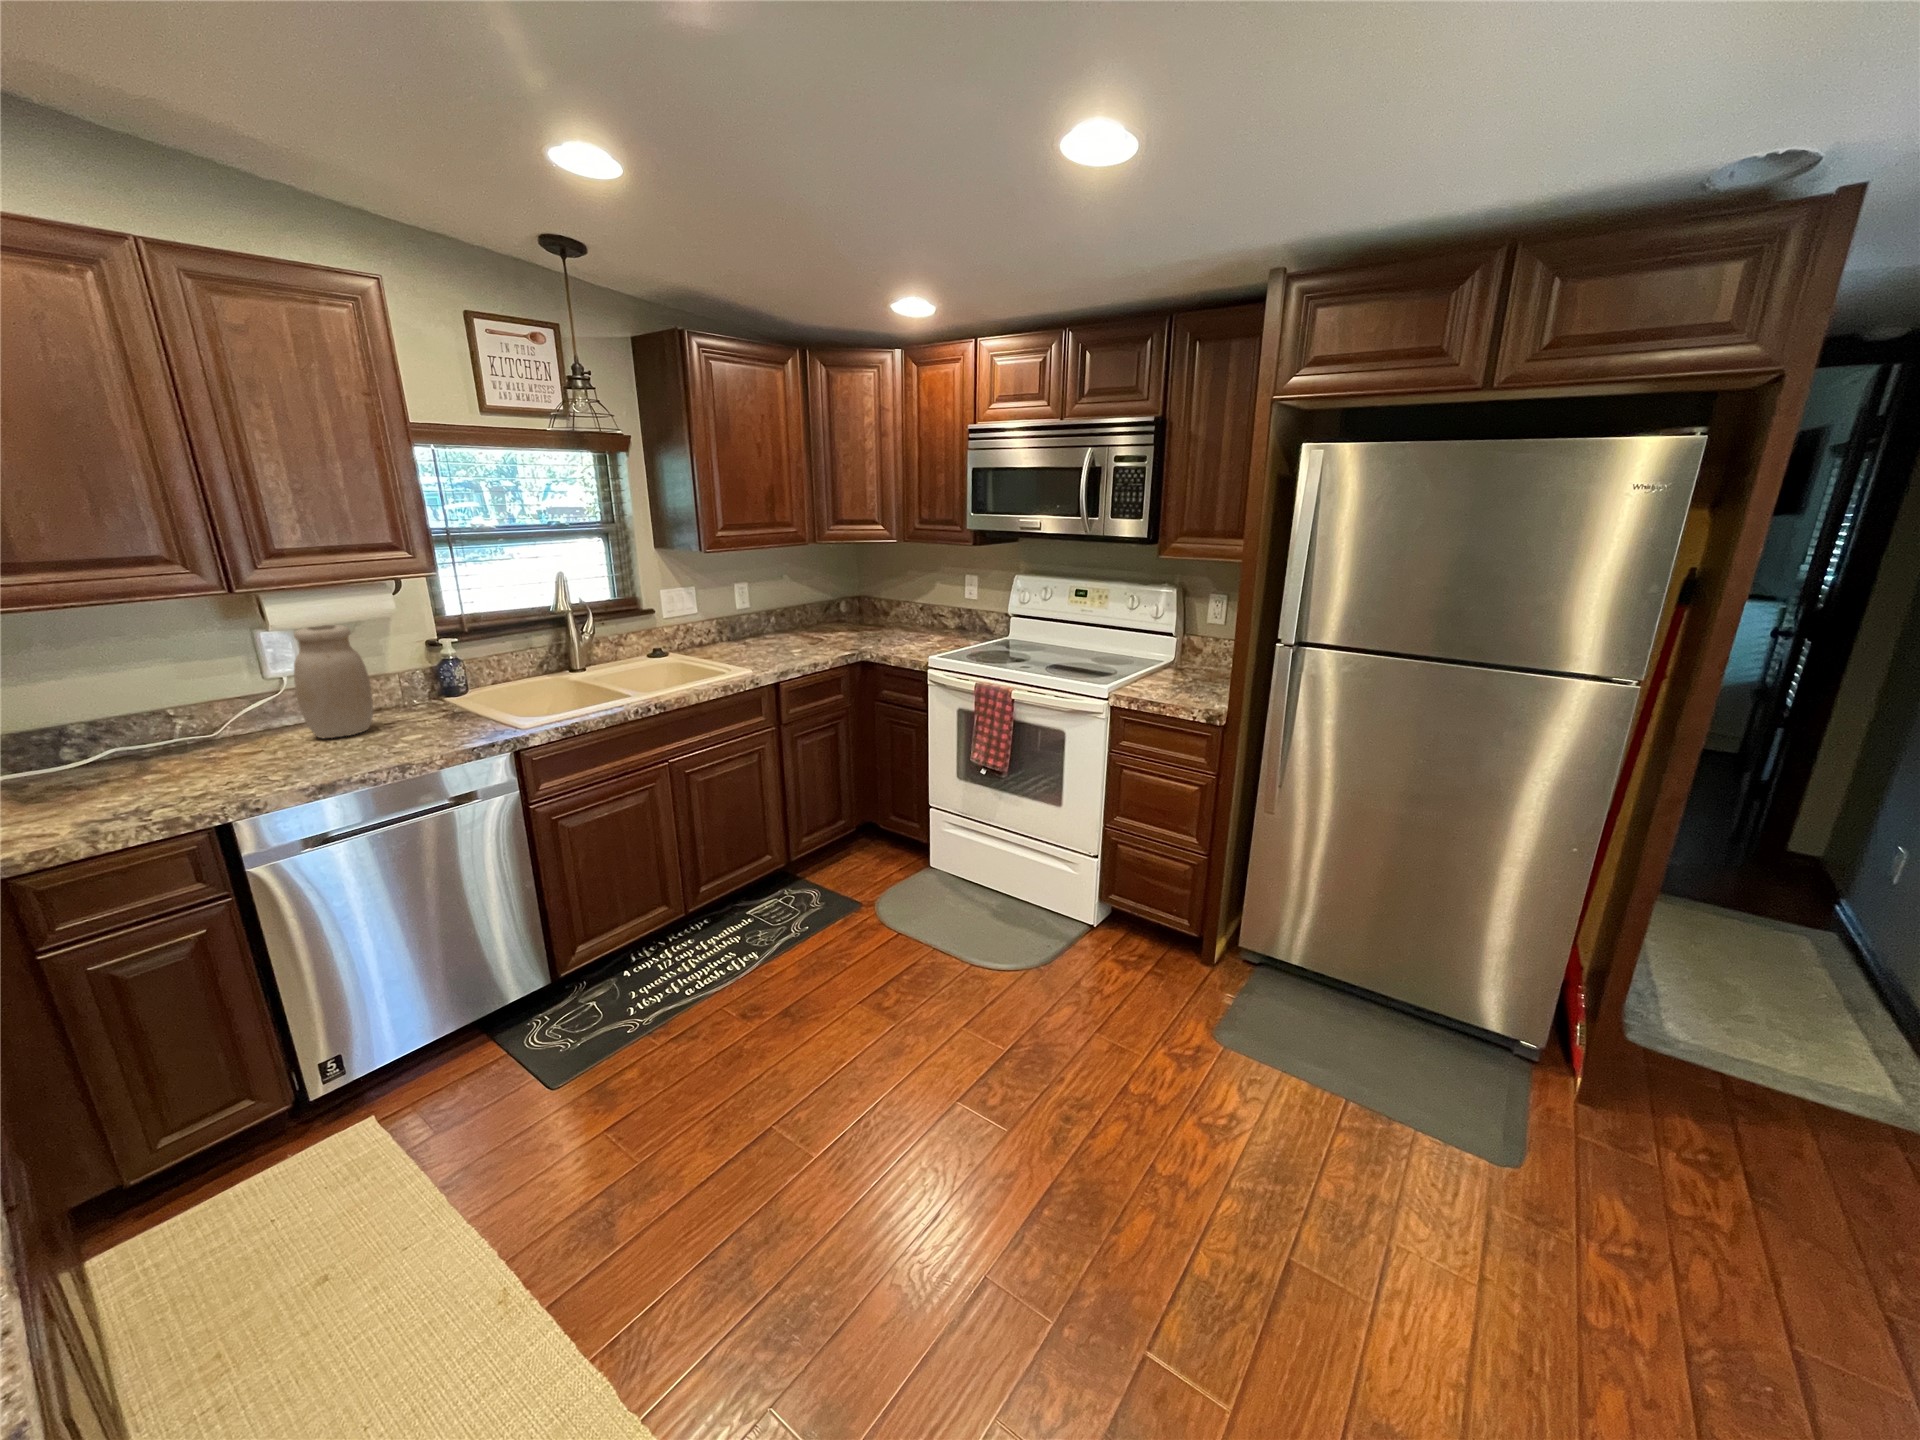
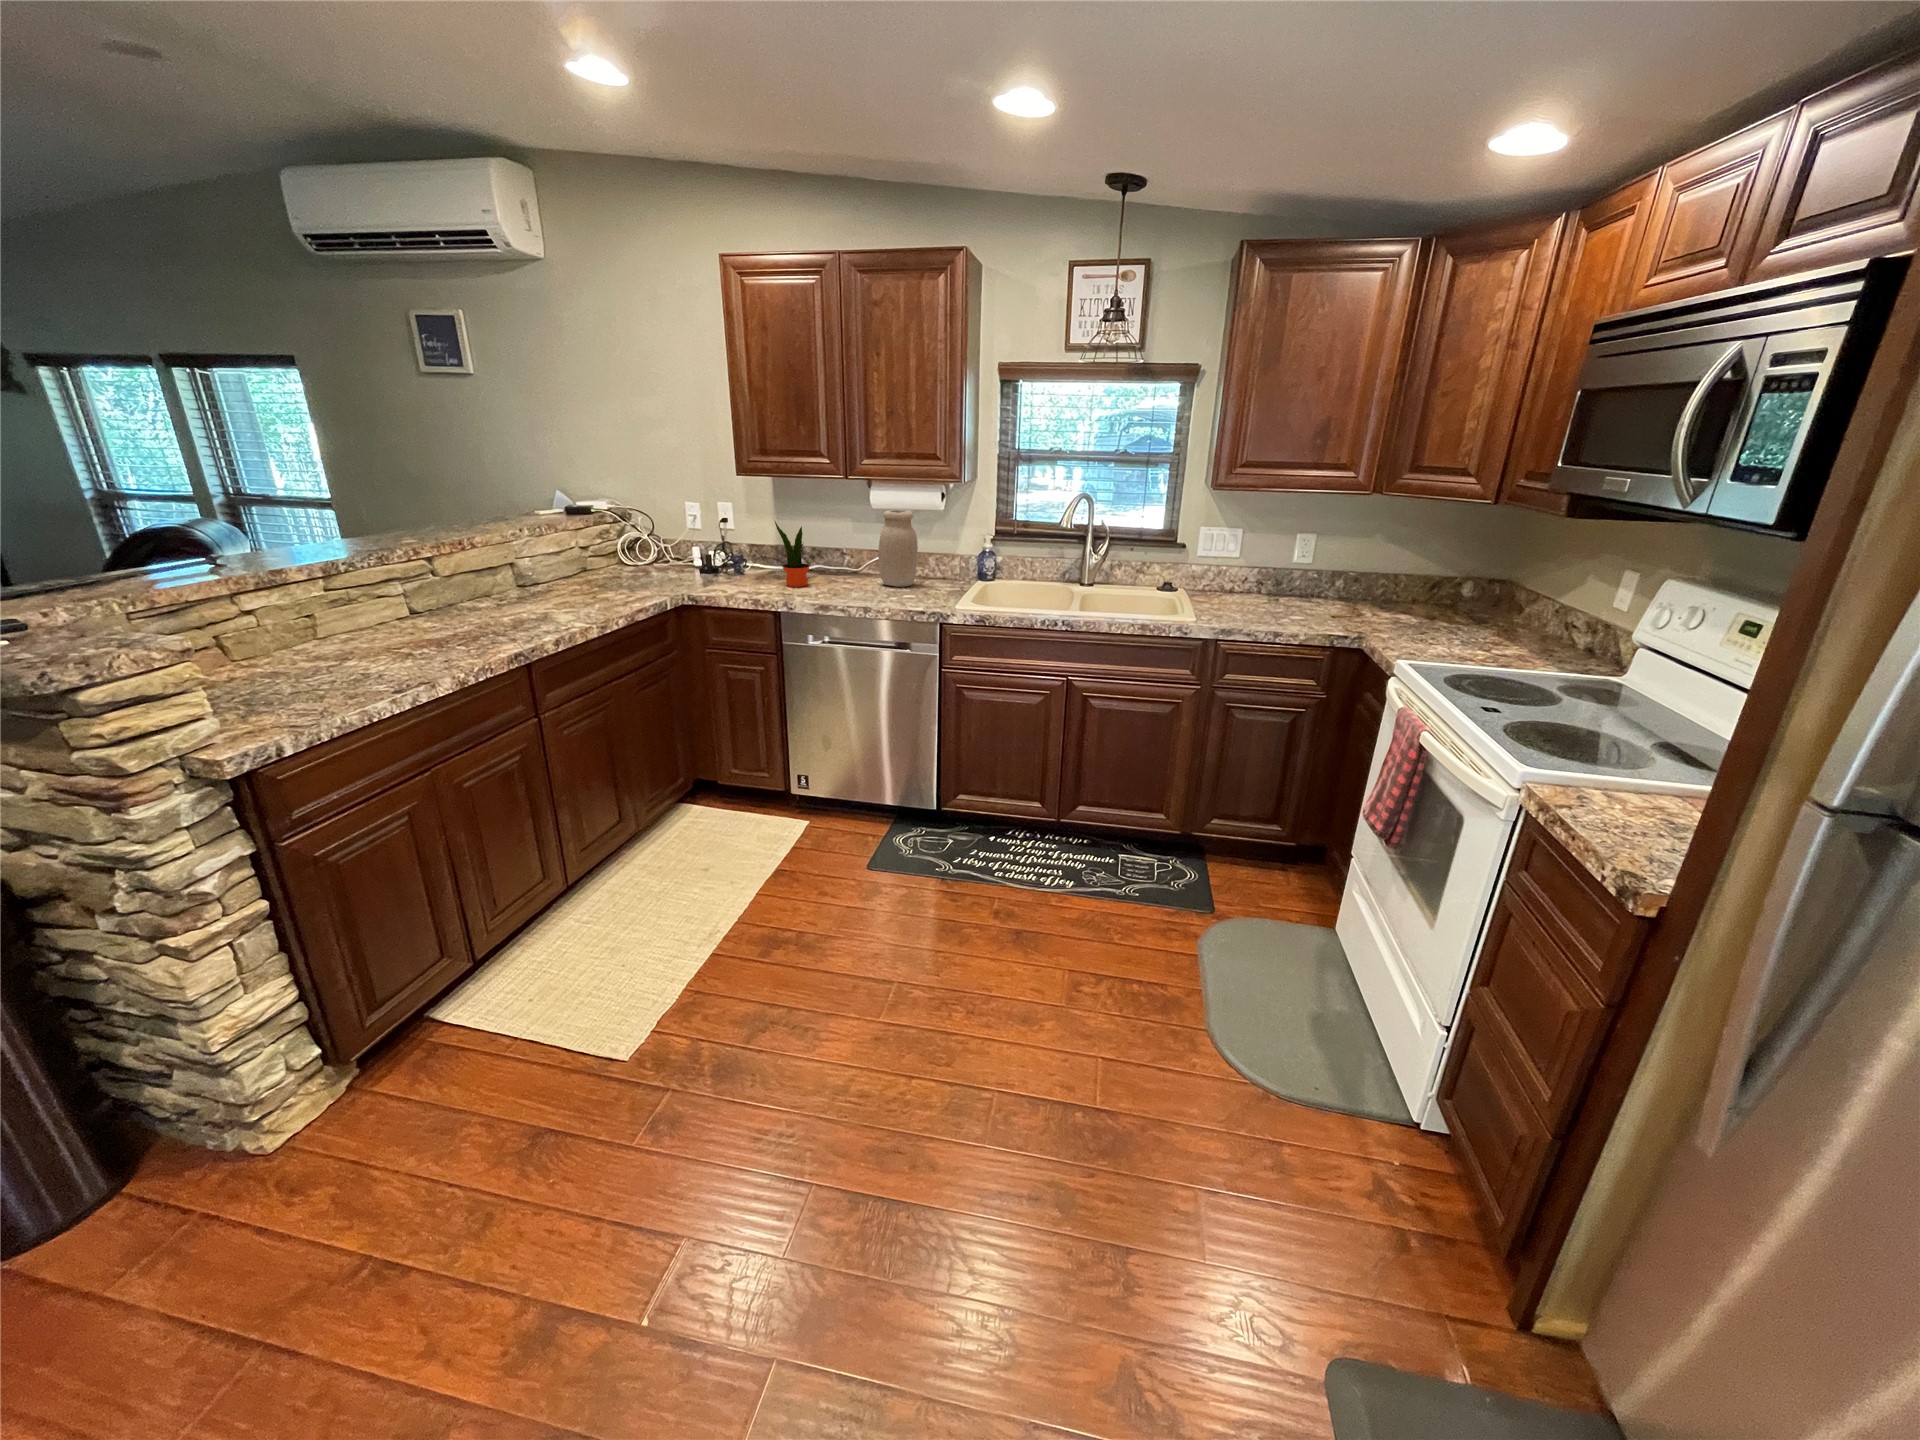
potted plant: none [69,683,189,791] -> present [775,522,809,587]

